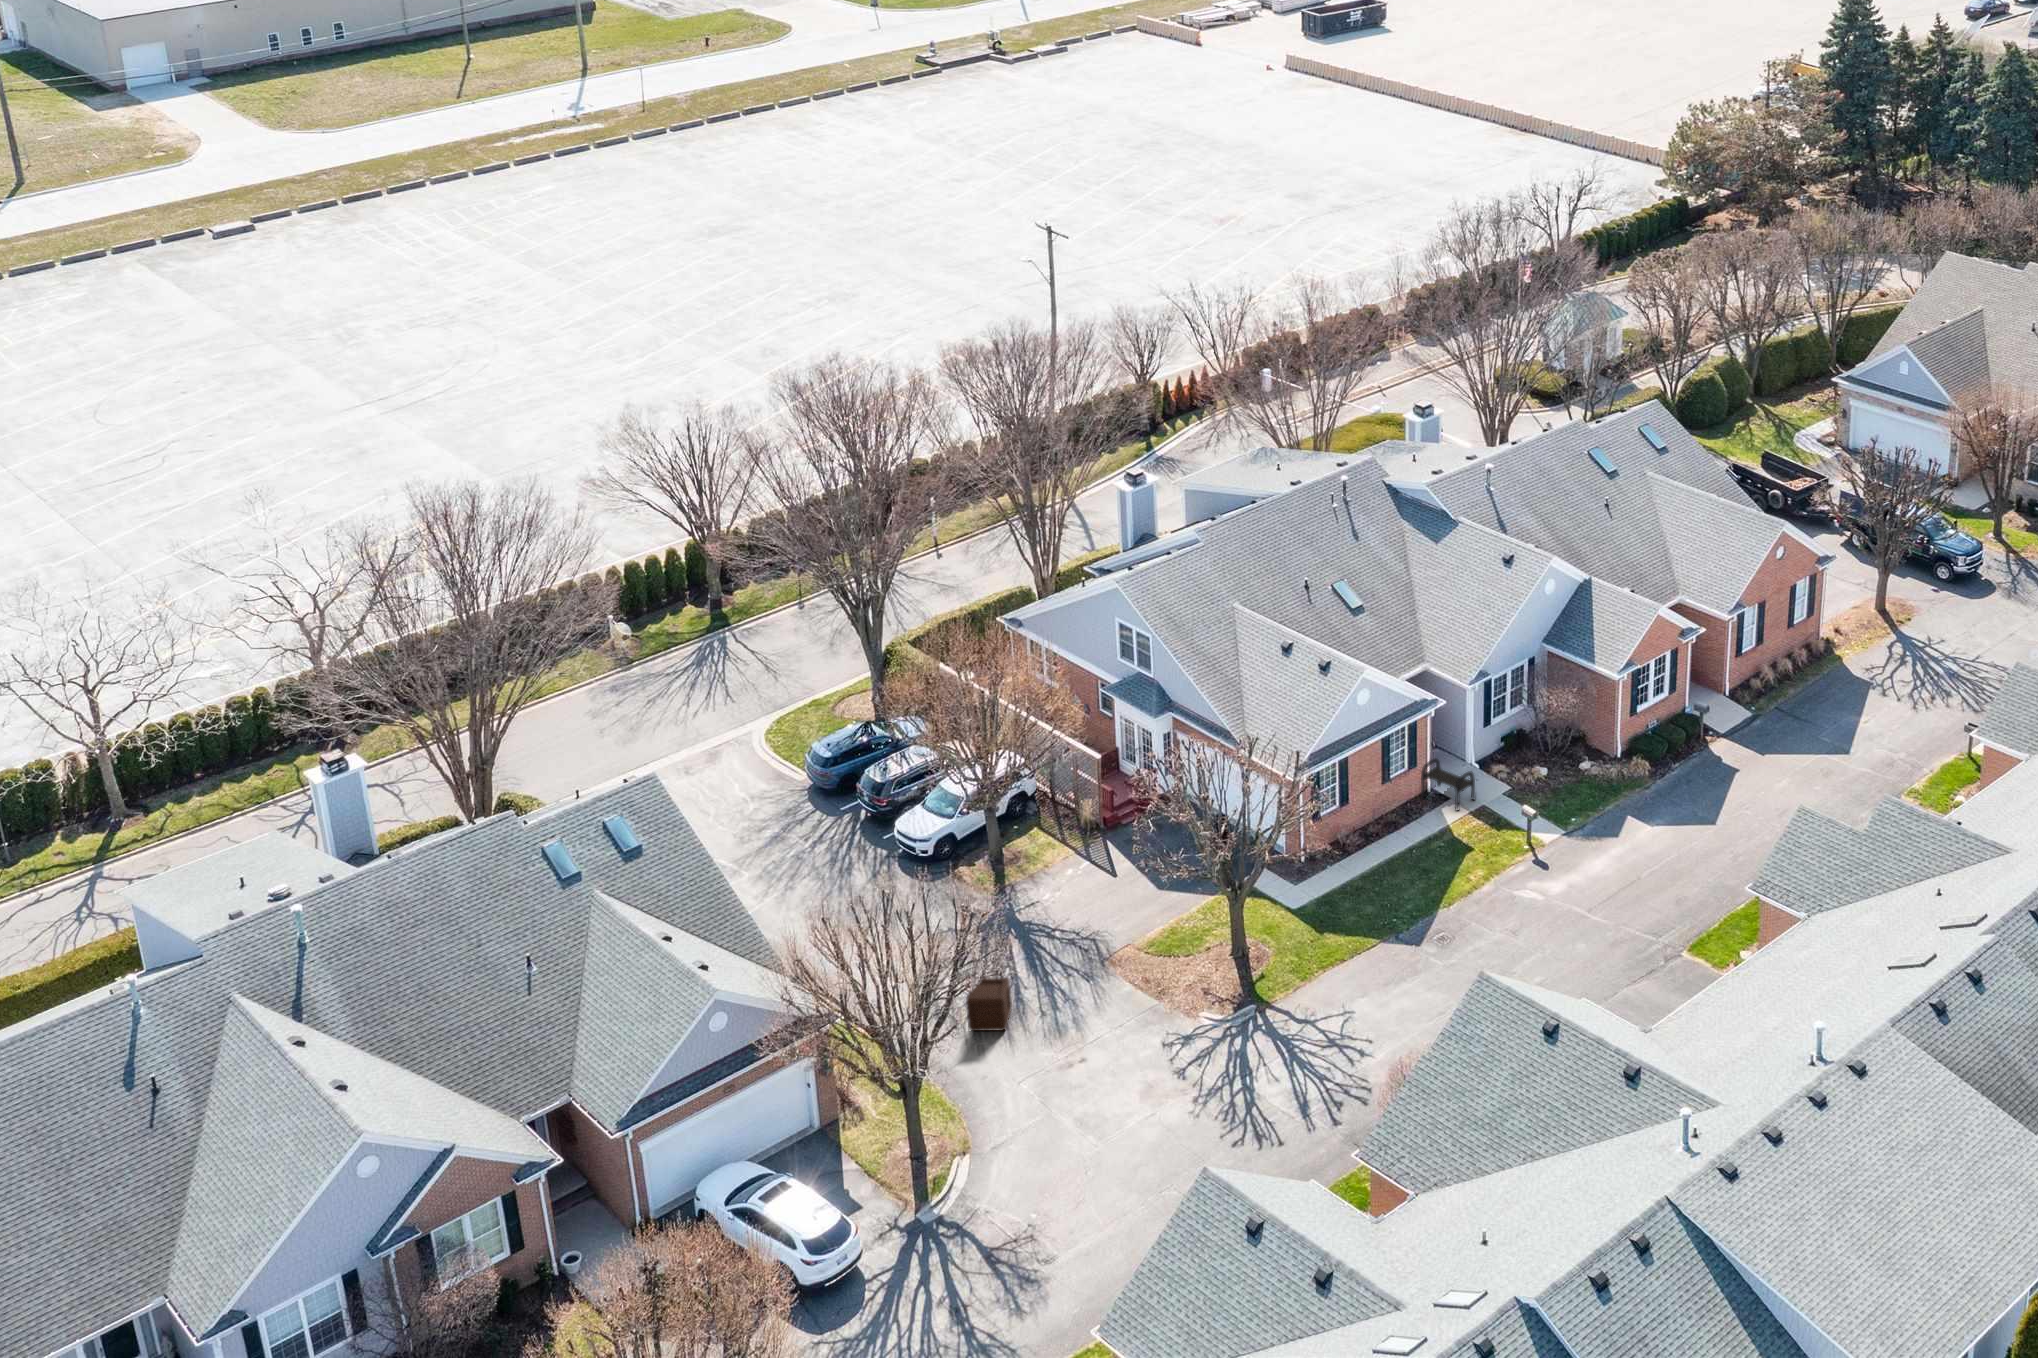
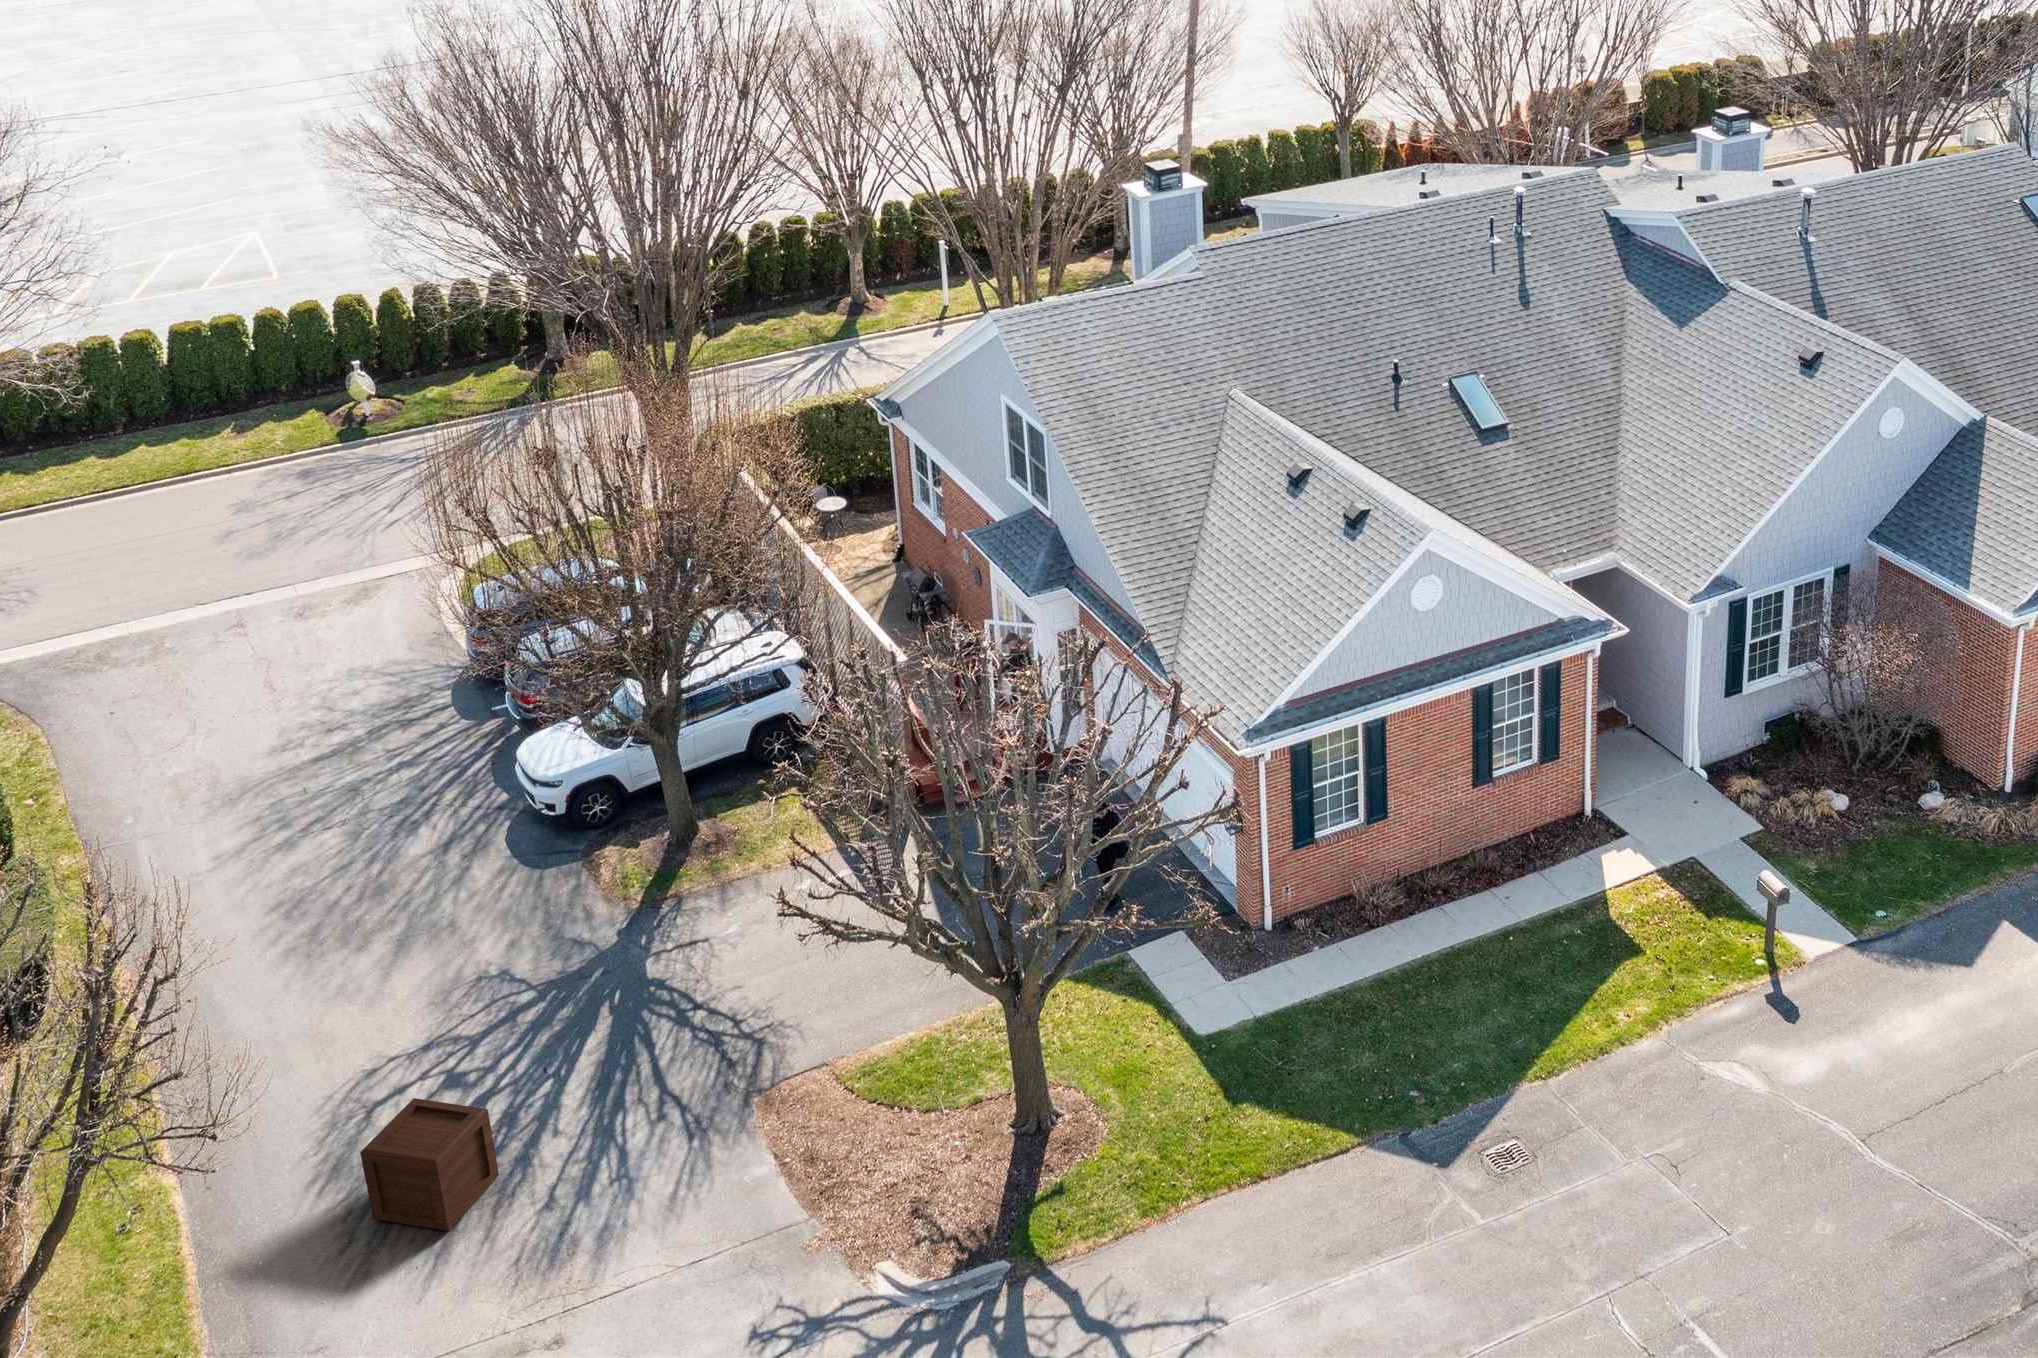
bench: present [1421,758,1475,810] -> none [1567,744,1678,860]

